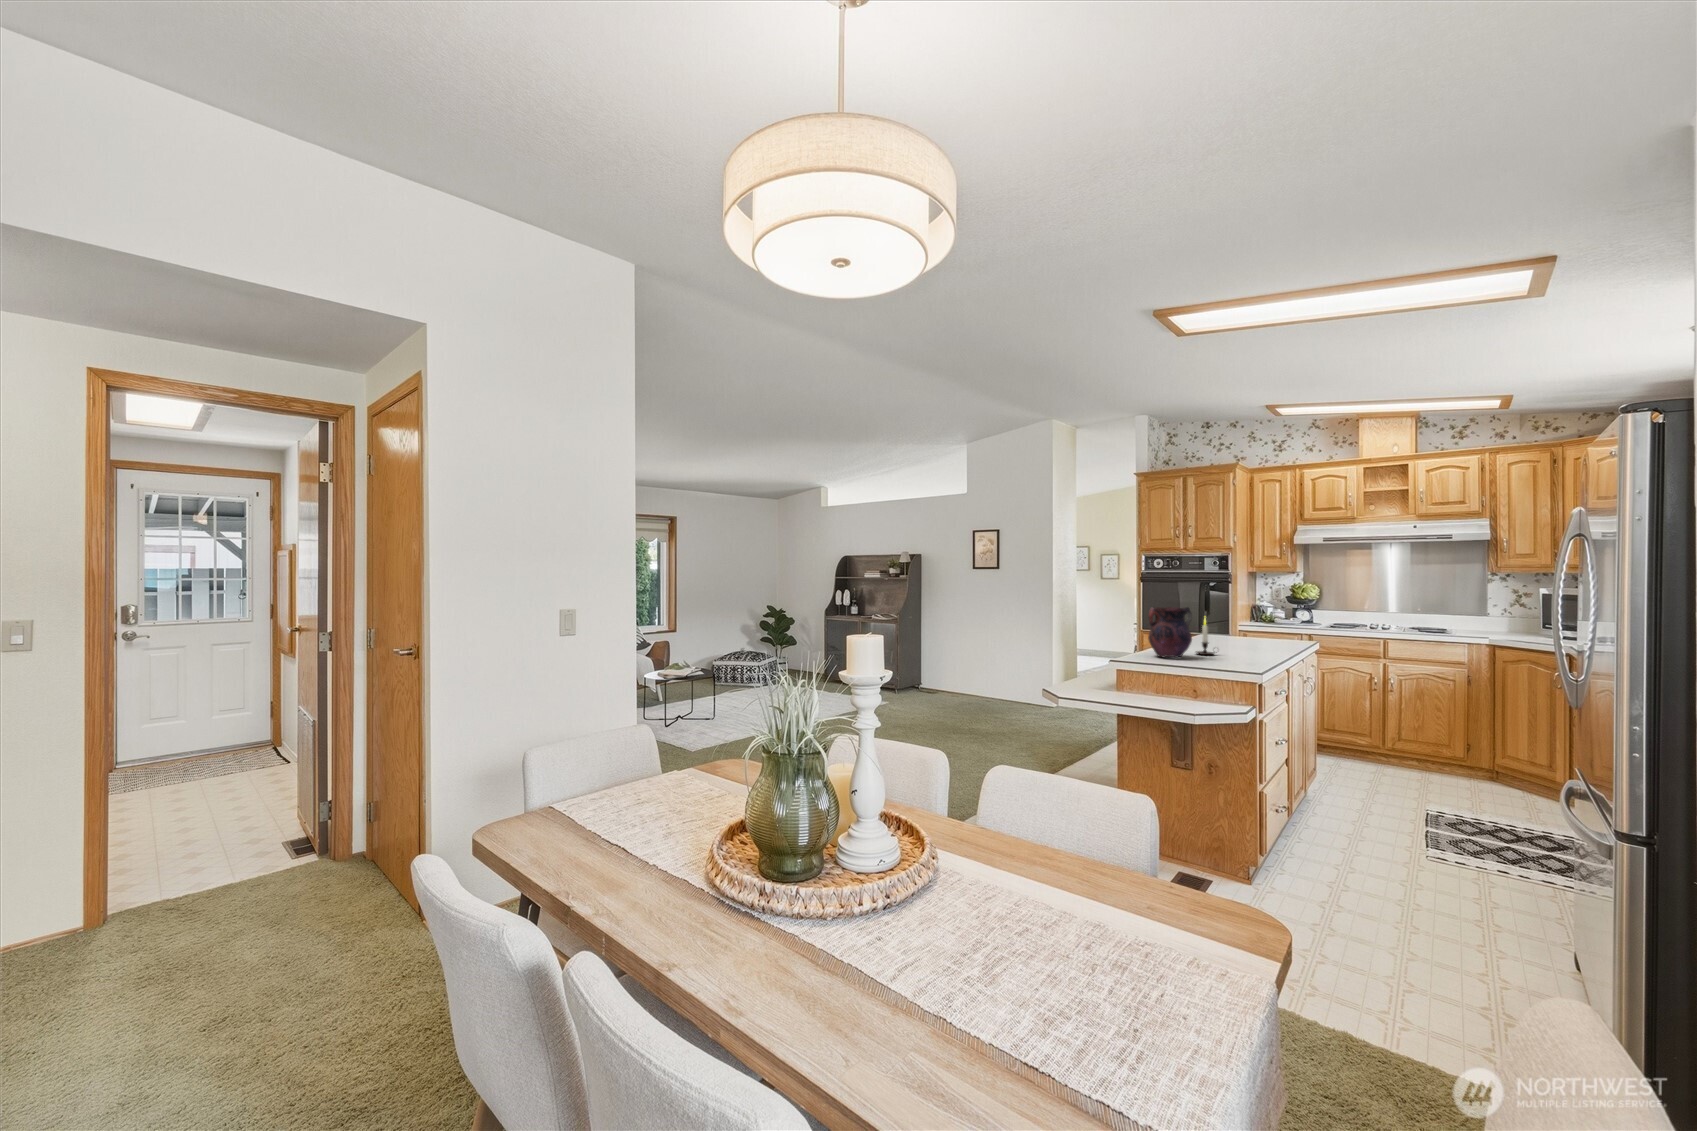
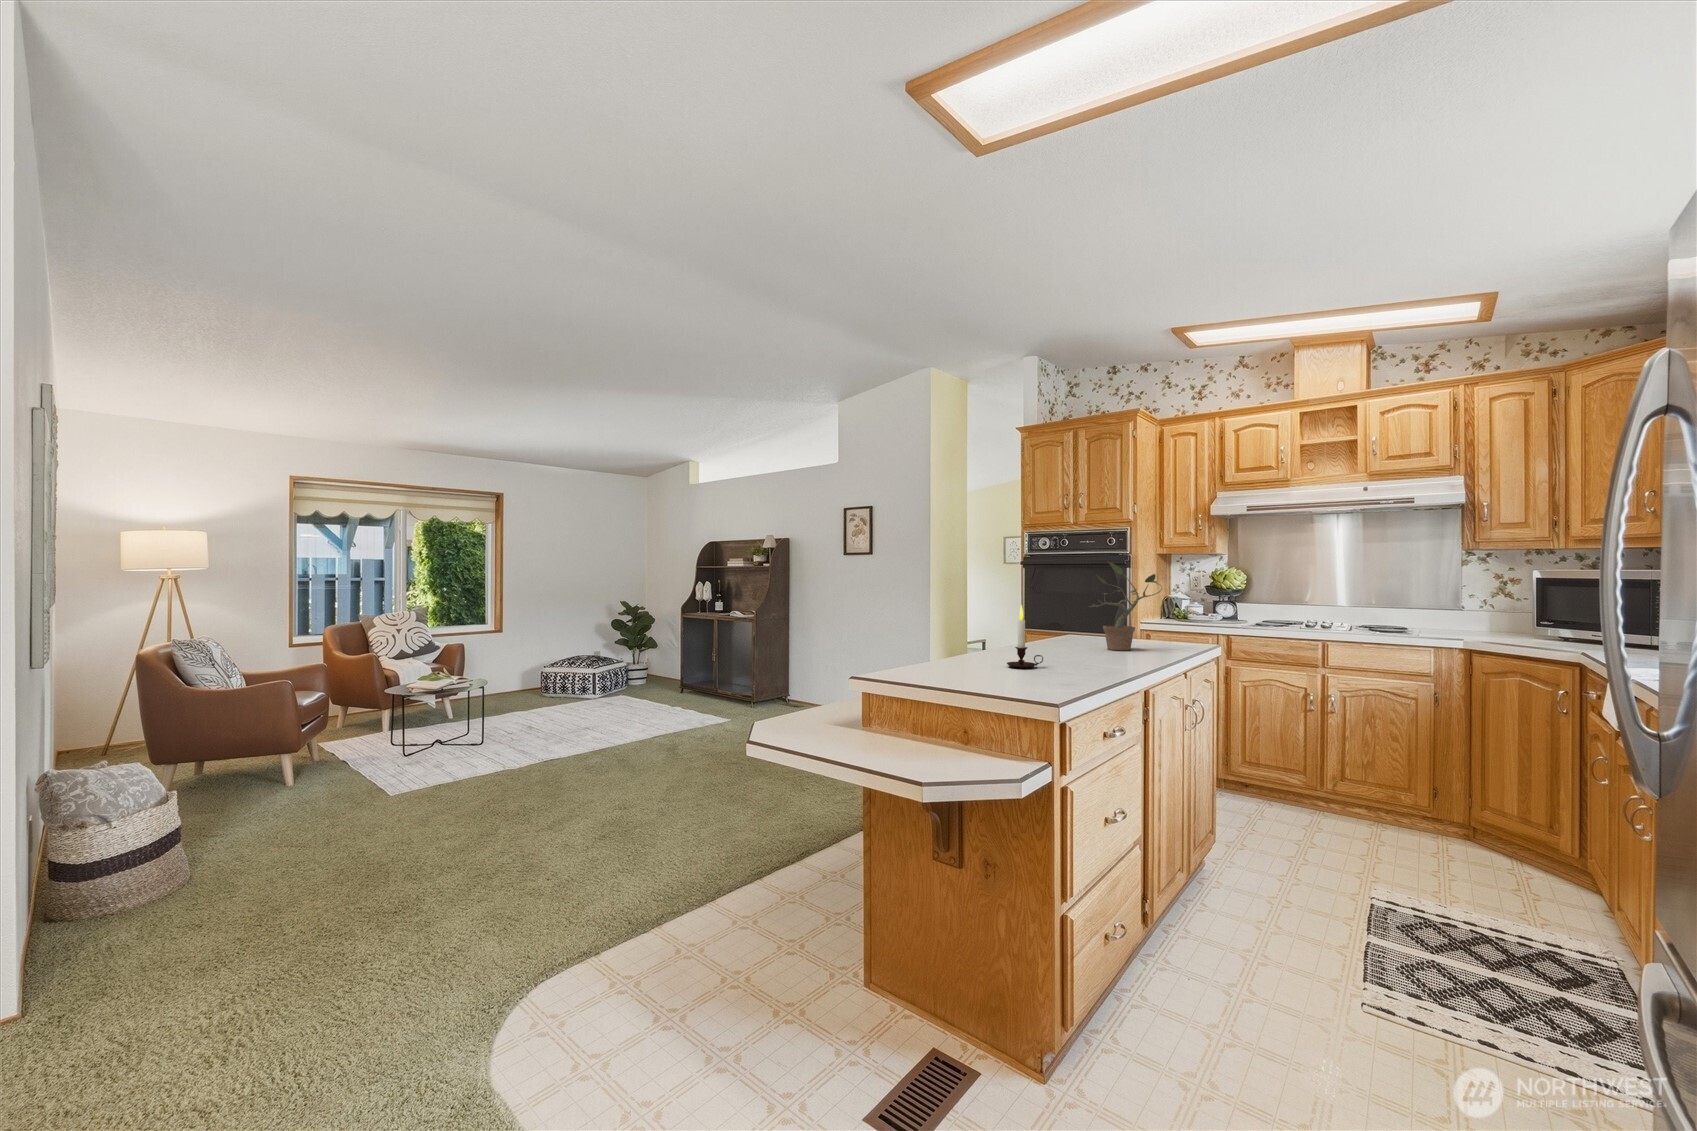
potted plant: none [1231,584,1282,645] -> present [1090,562,1162,650]
vase: present [1148,607,1192,658] -> none [923,590,992,673]

